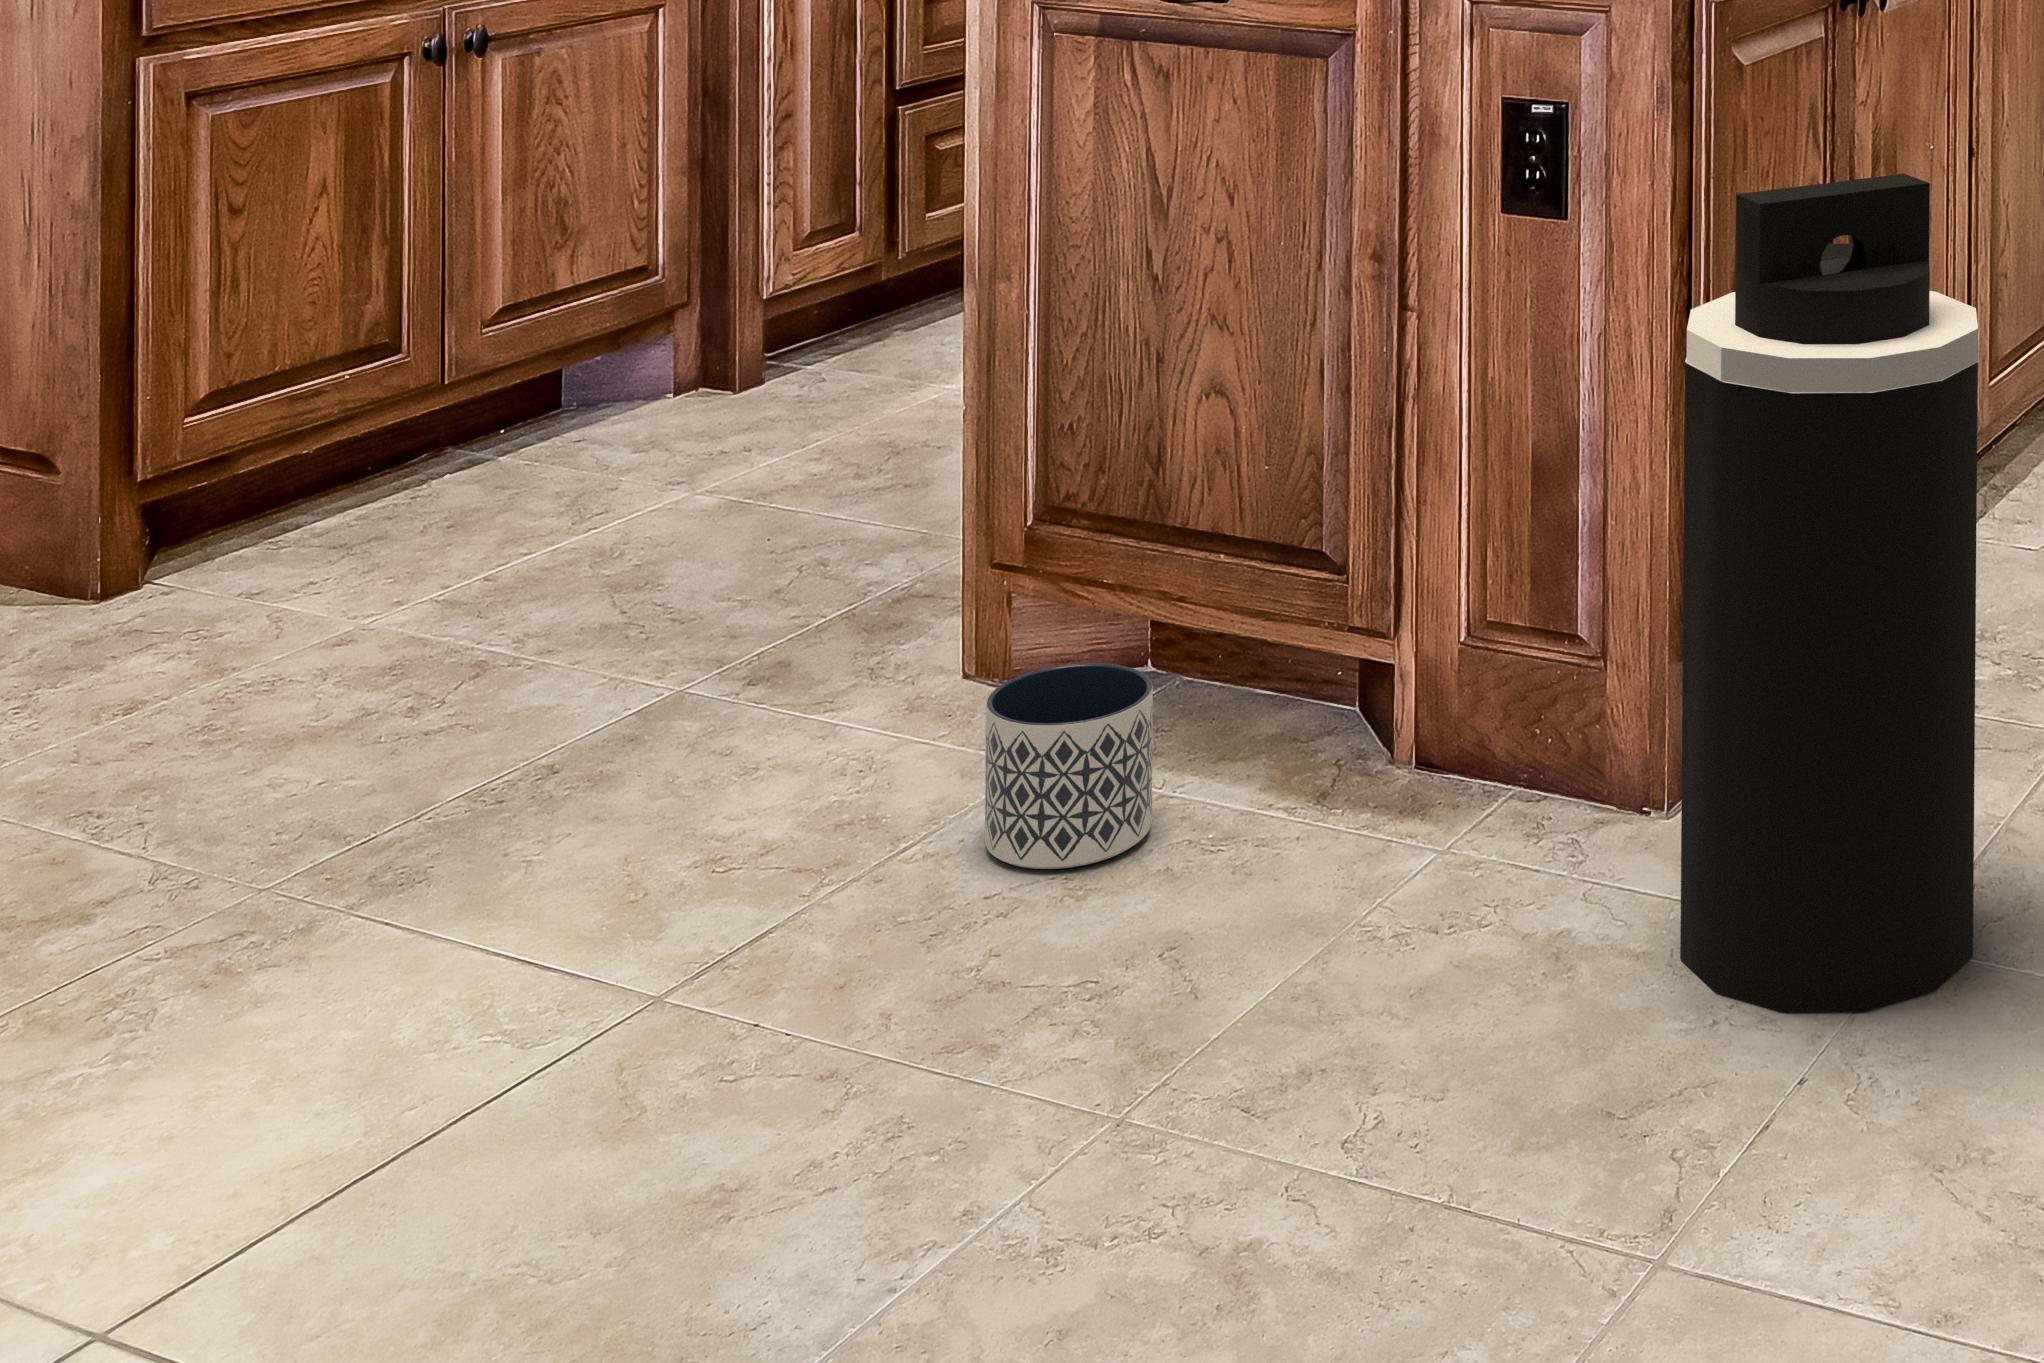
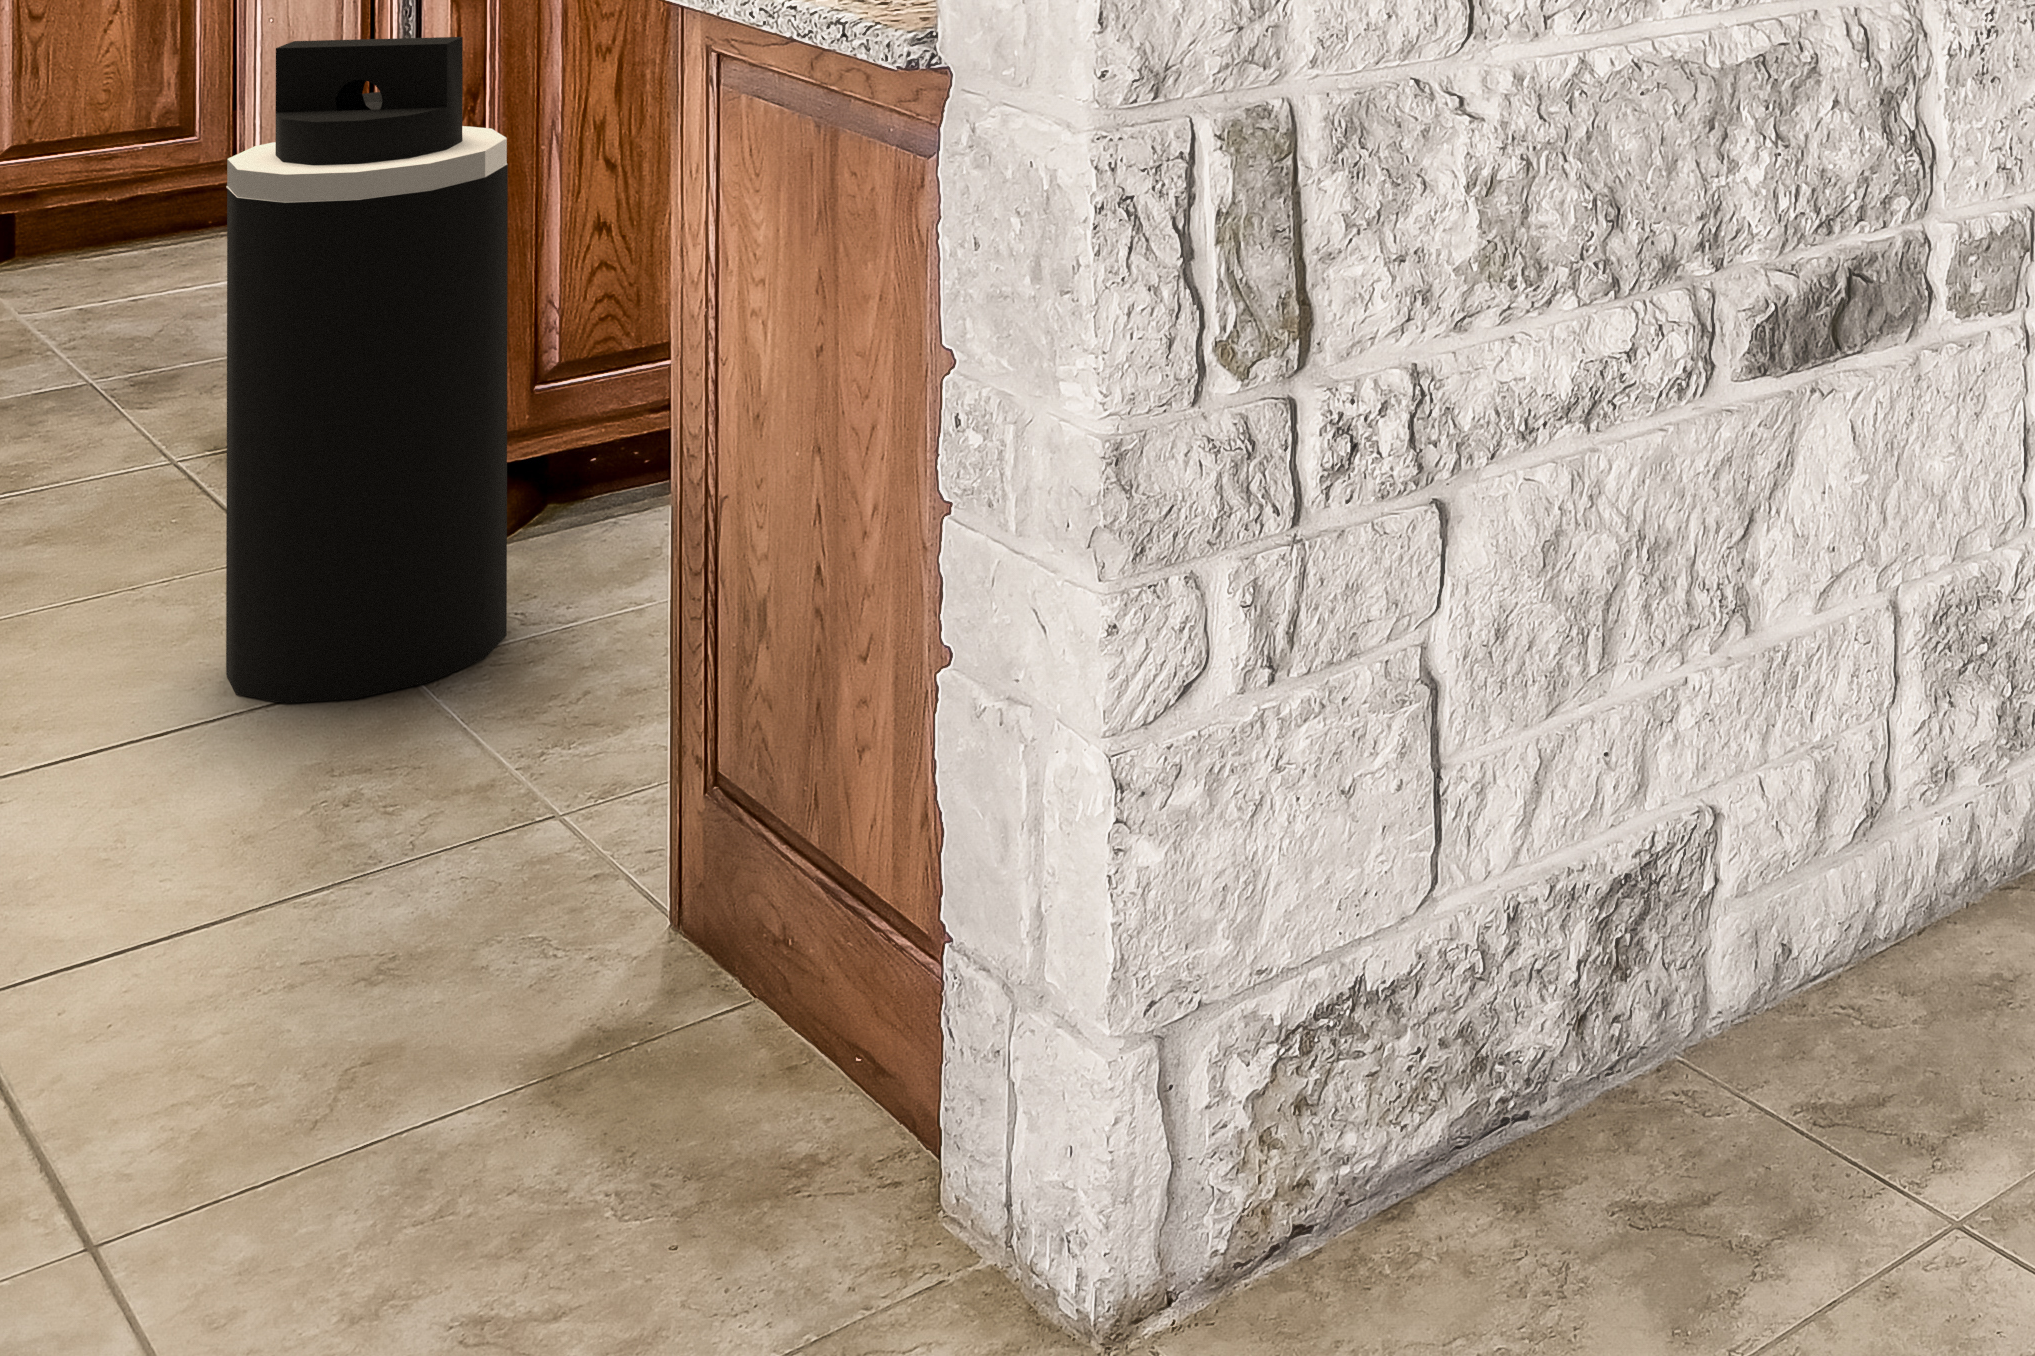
planter: present [985,663,1153,869] -> none [13,385,160,531]

